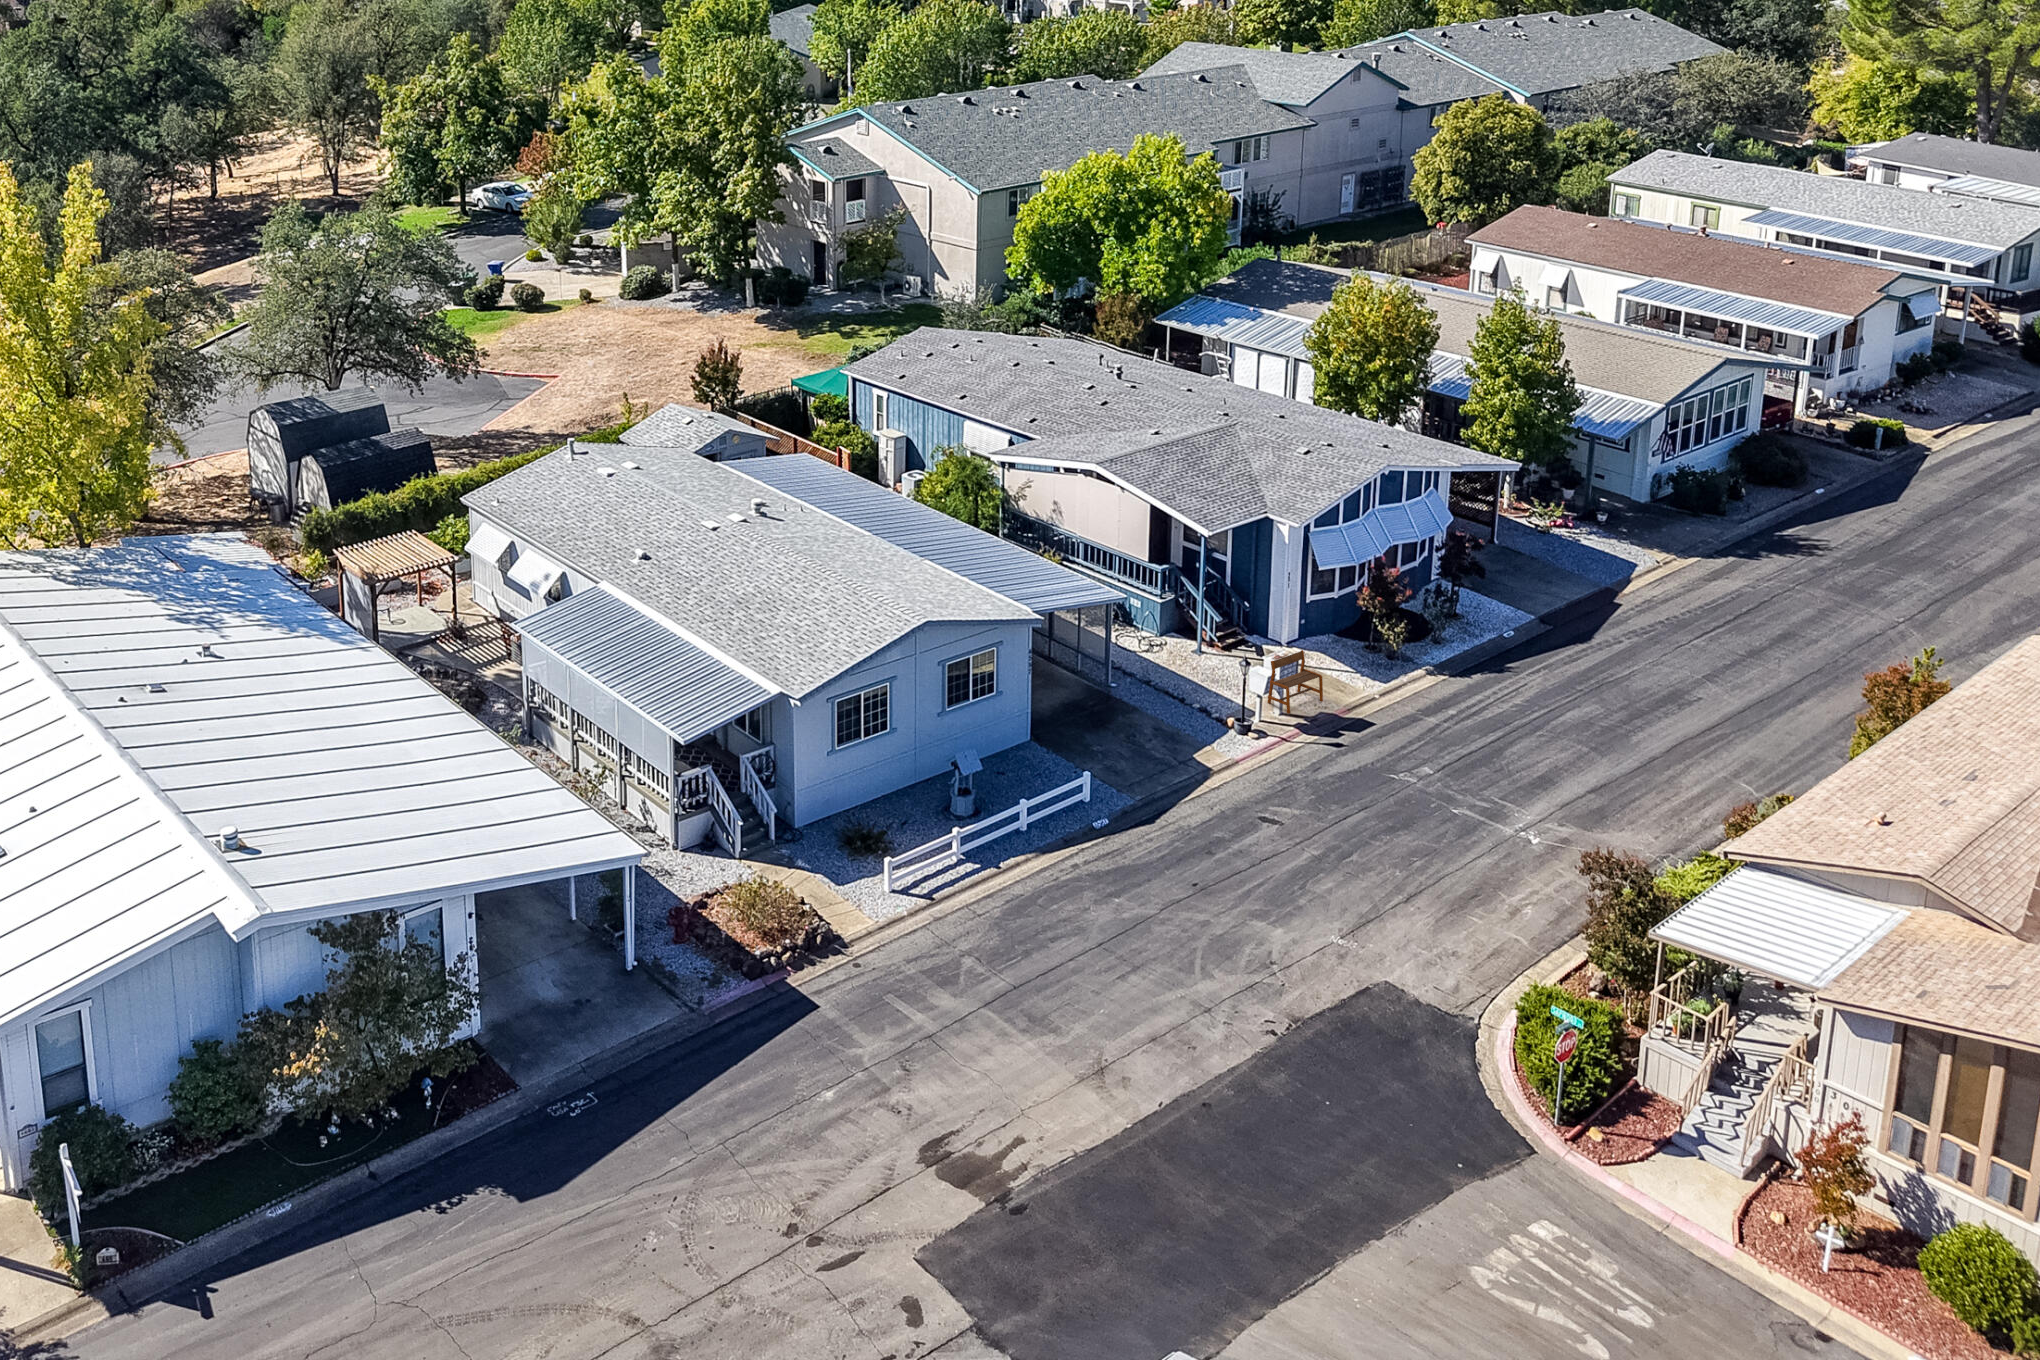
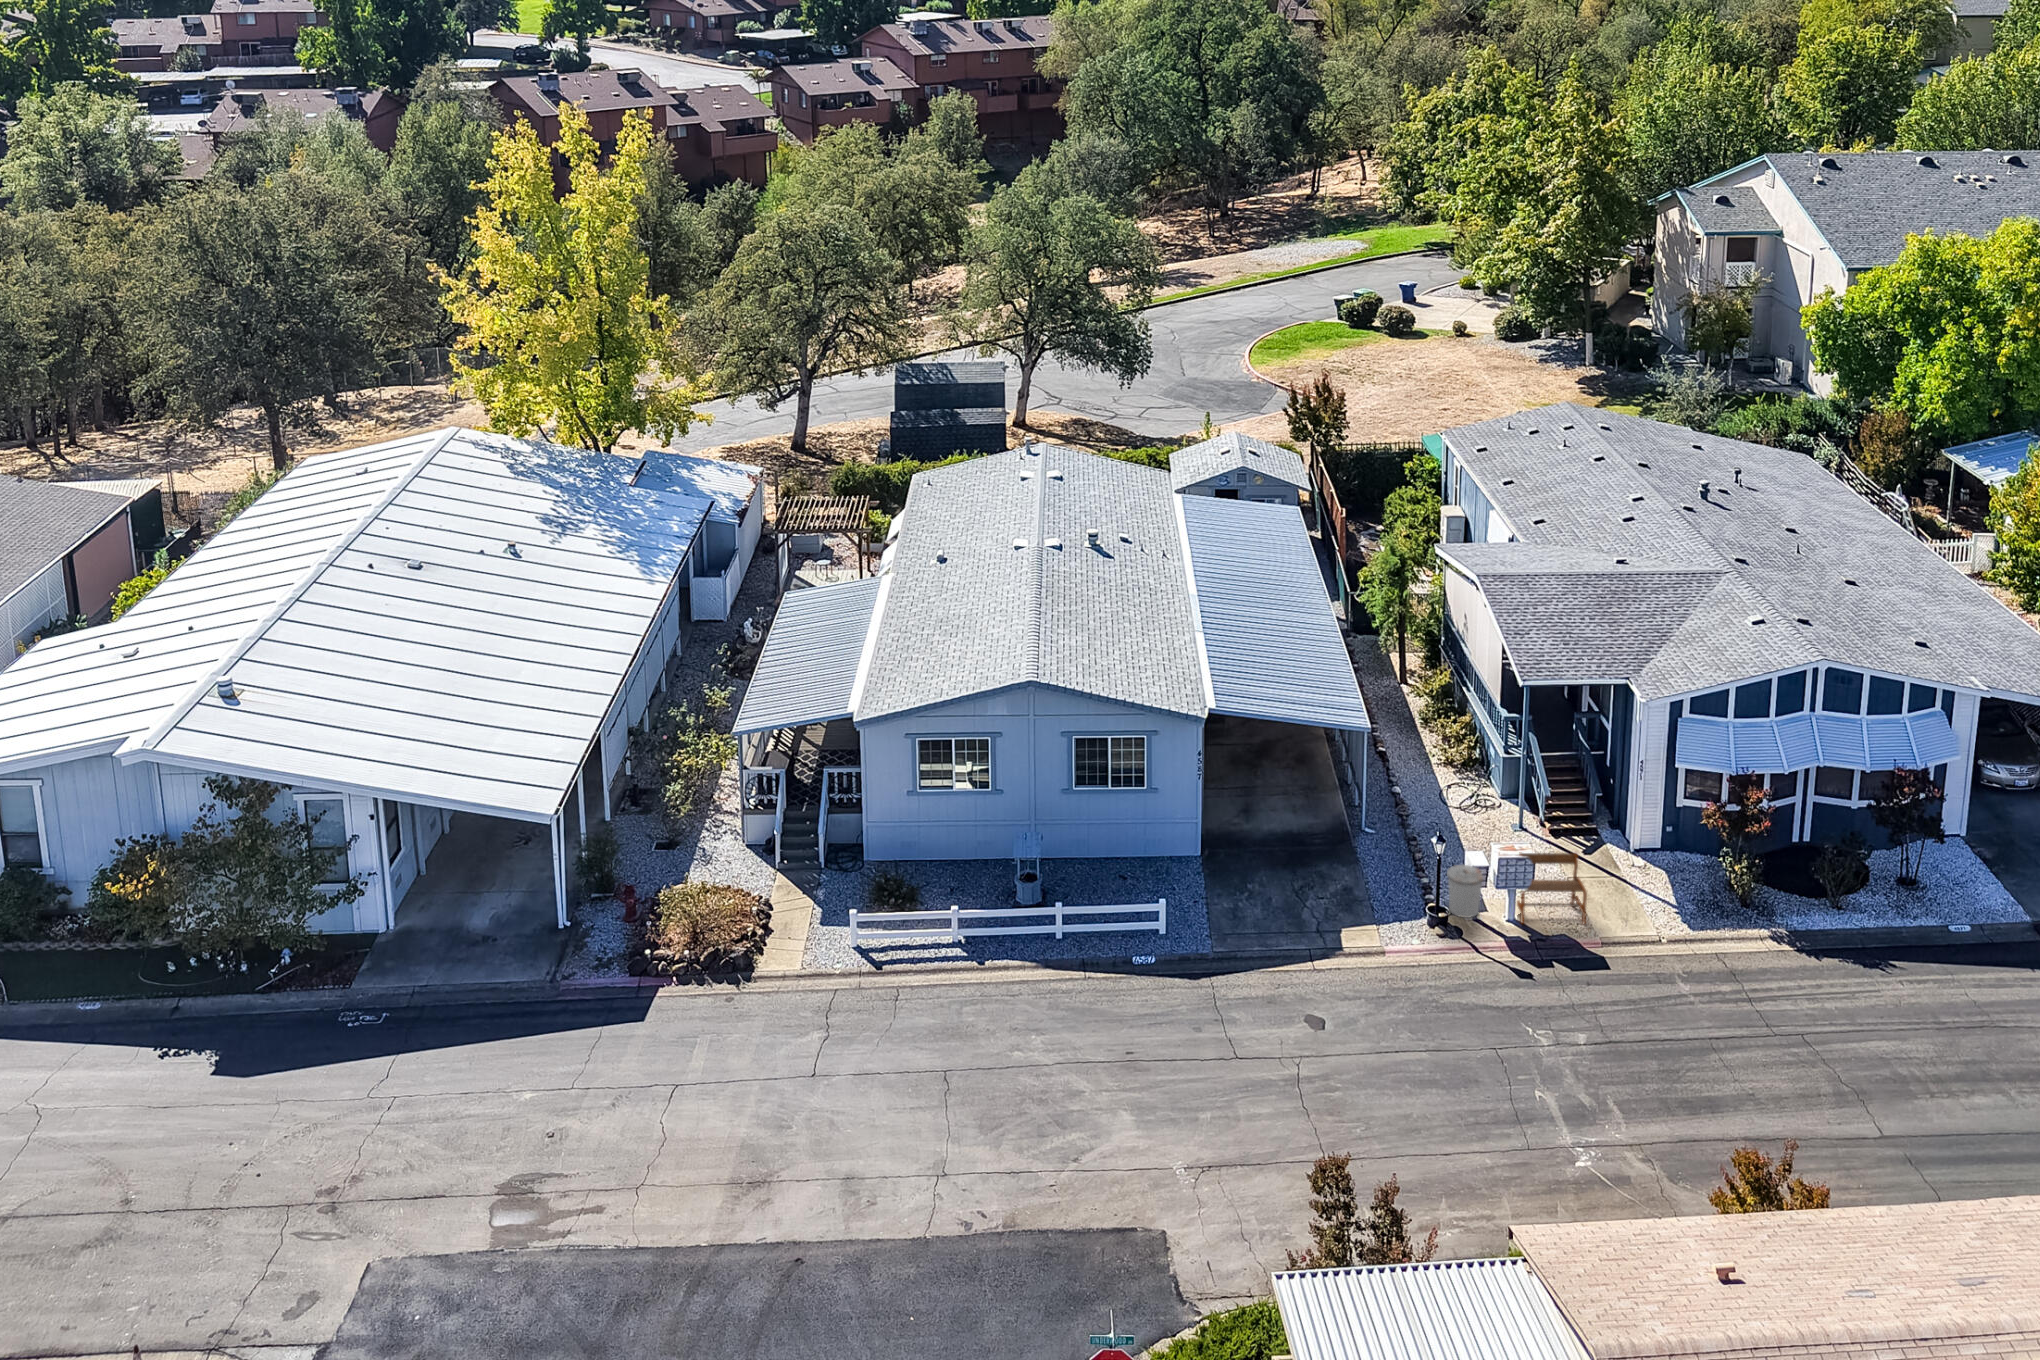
trash can: none [1230,682,1260,722] -> present [1447,865,1483,918]

